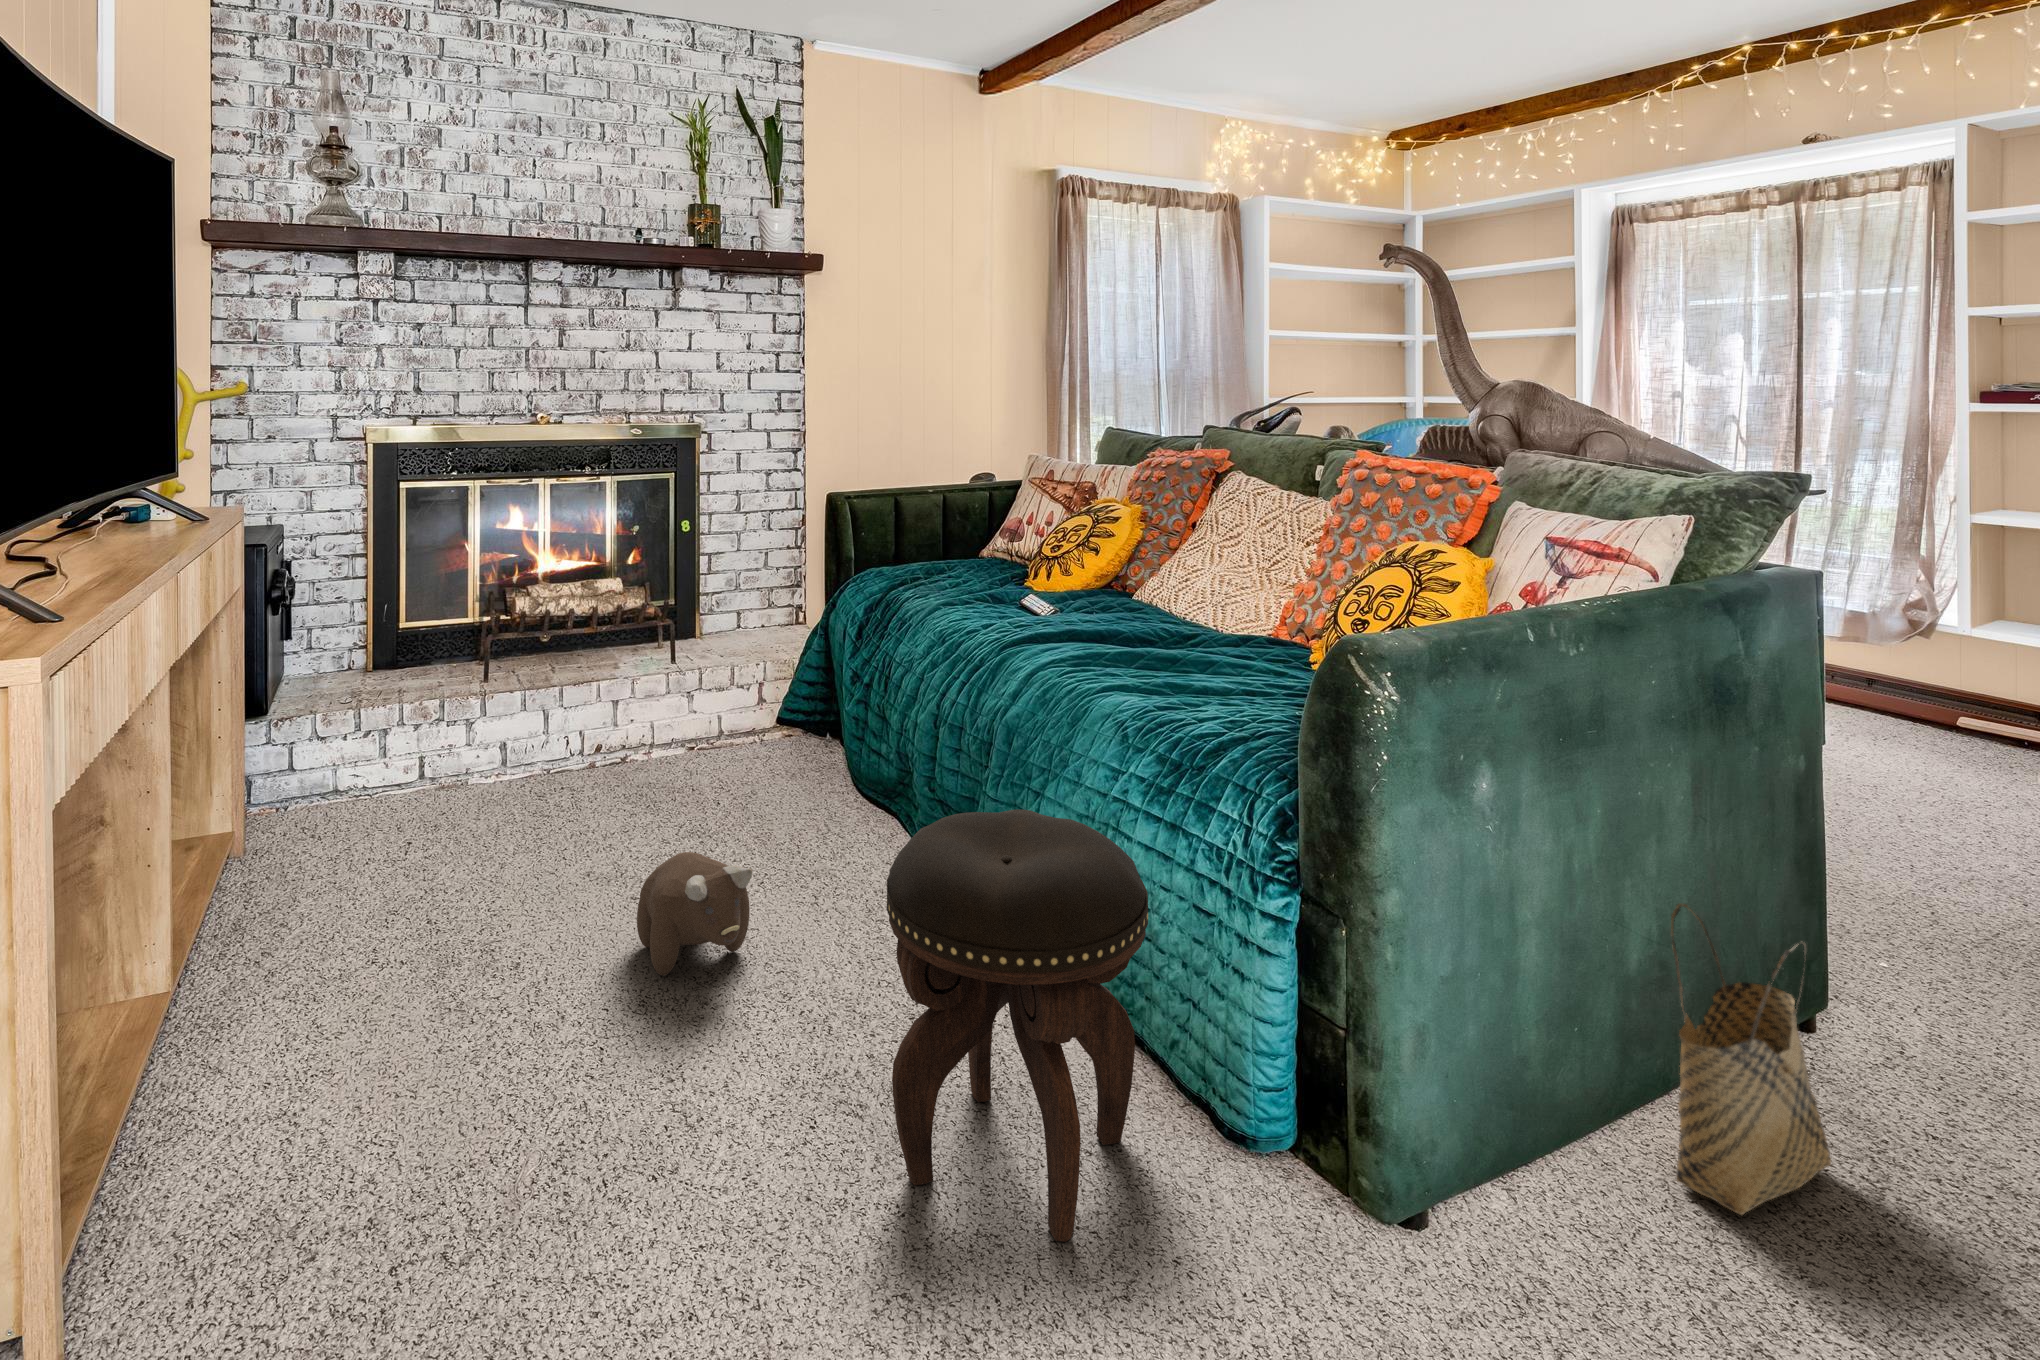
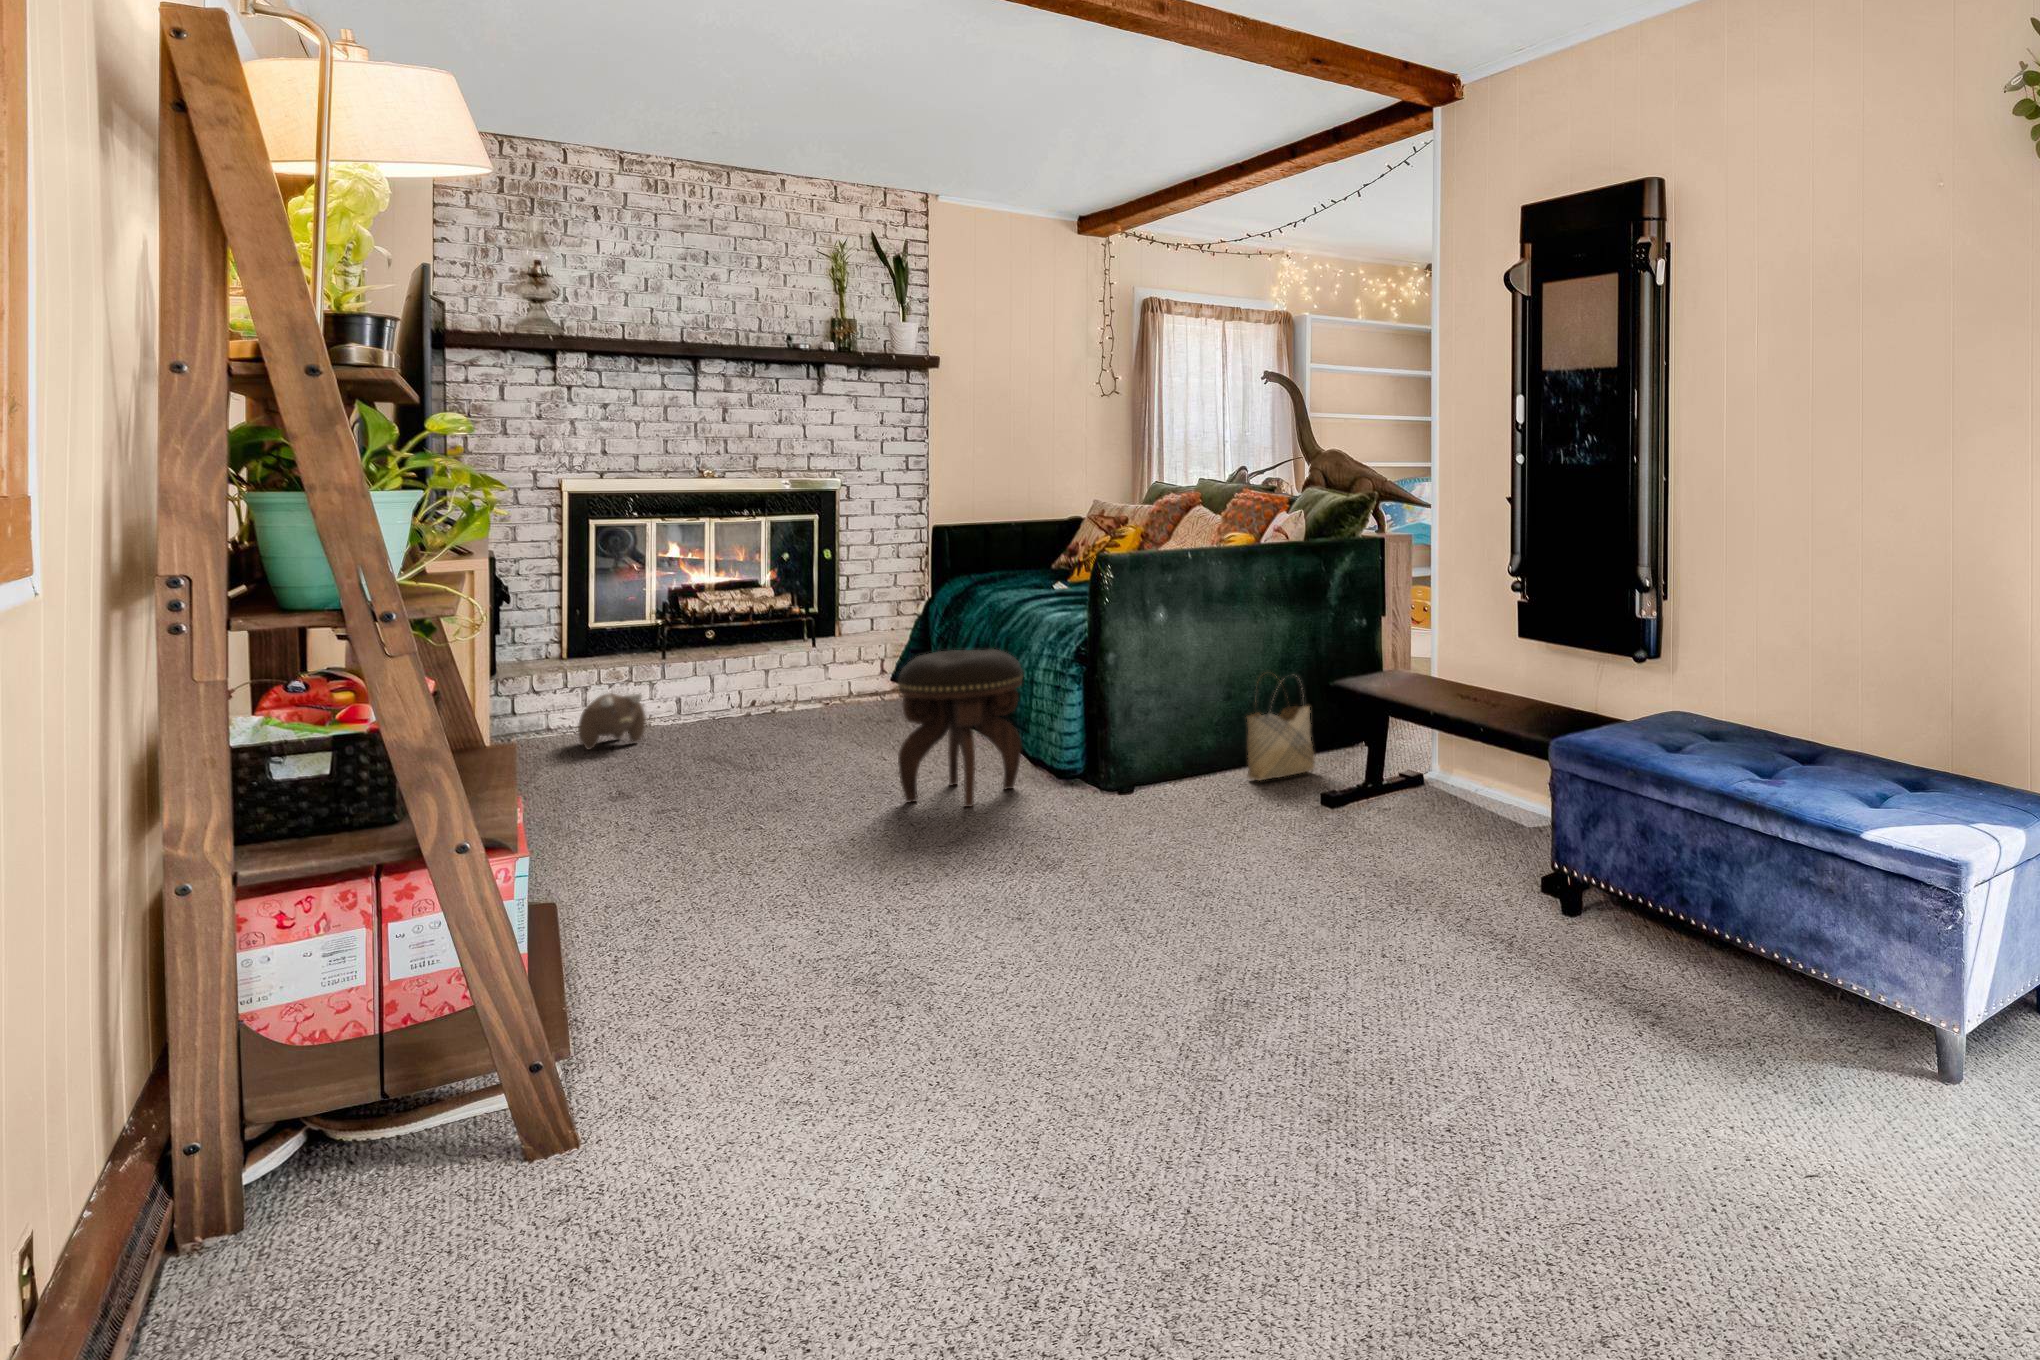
plush toy: present [637,852,752,976] -> present [578,694,646,749]

